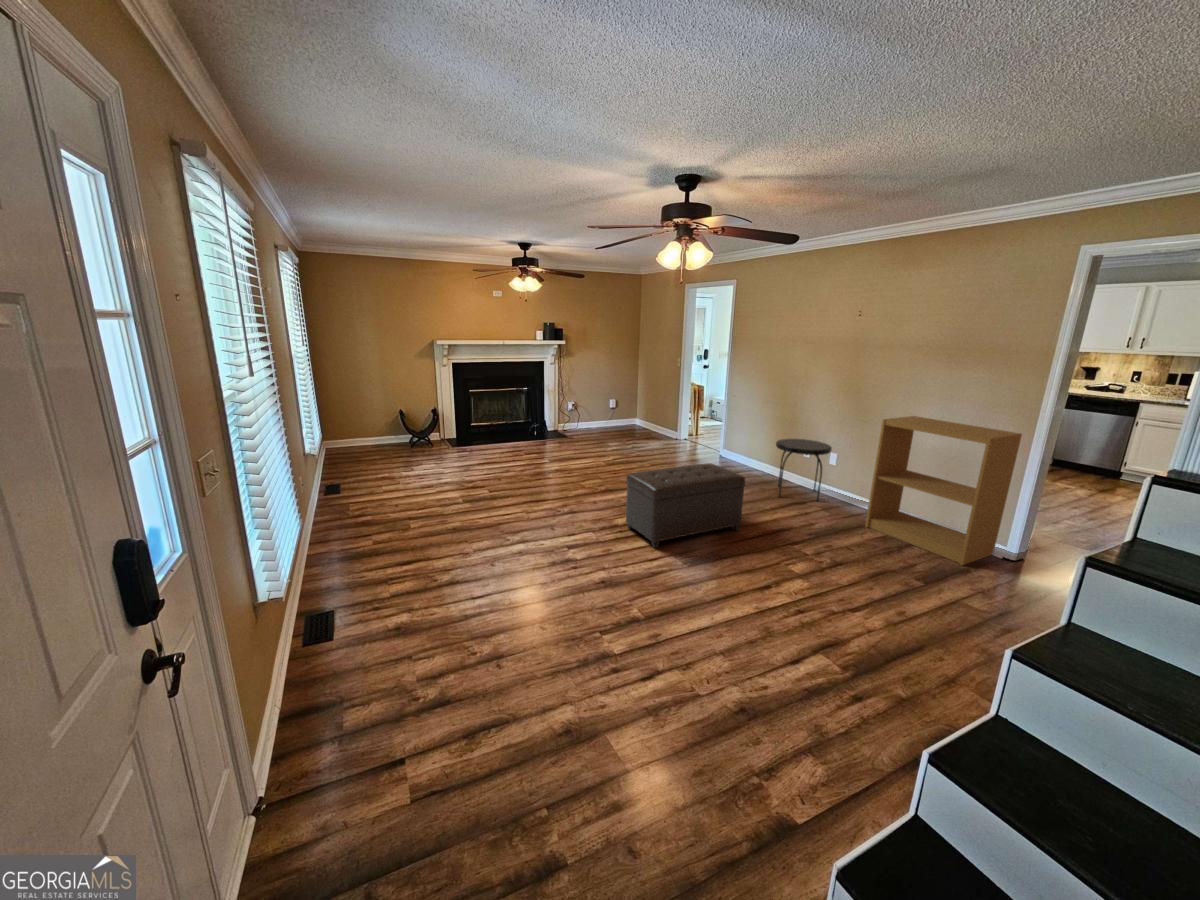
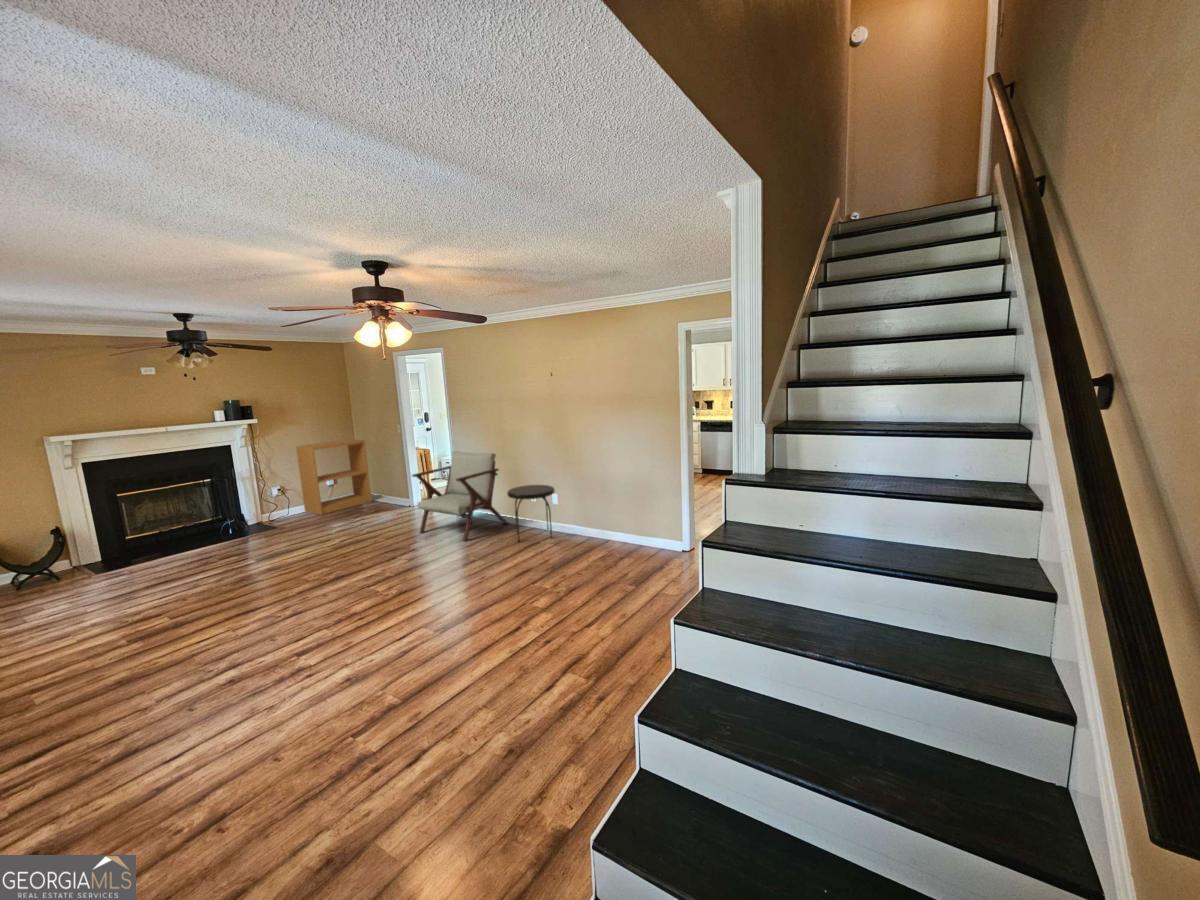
lounge chair: none [681,392,771,484] -> present [412,451,507,541]
bookshelf: present [865,416,1022,565] -> present [296,439,372,515]
ottoman: present [626,463,745,548] -> none [359,525,487,626]

